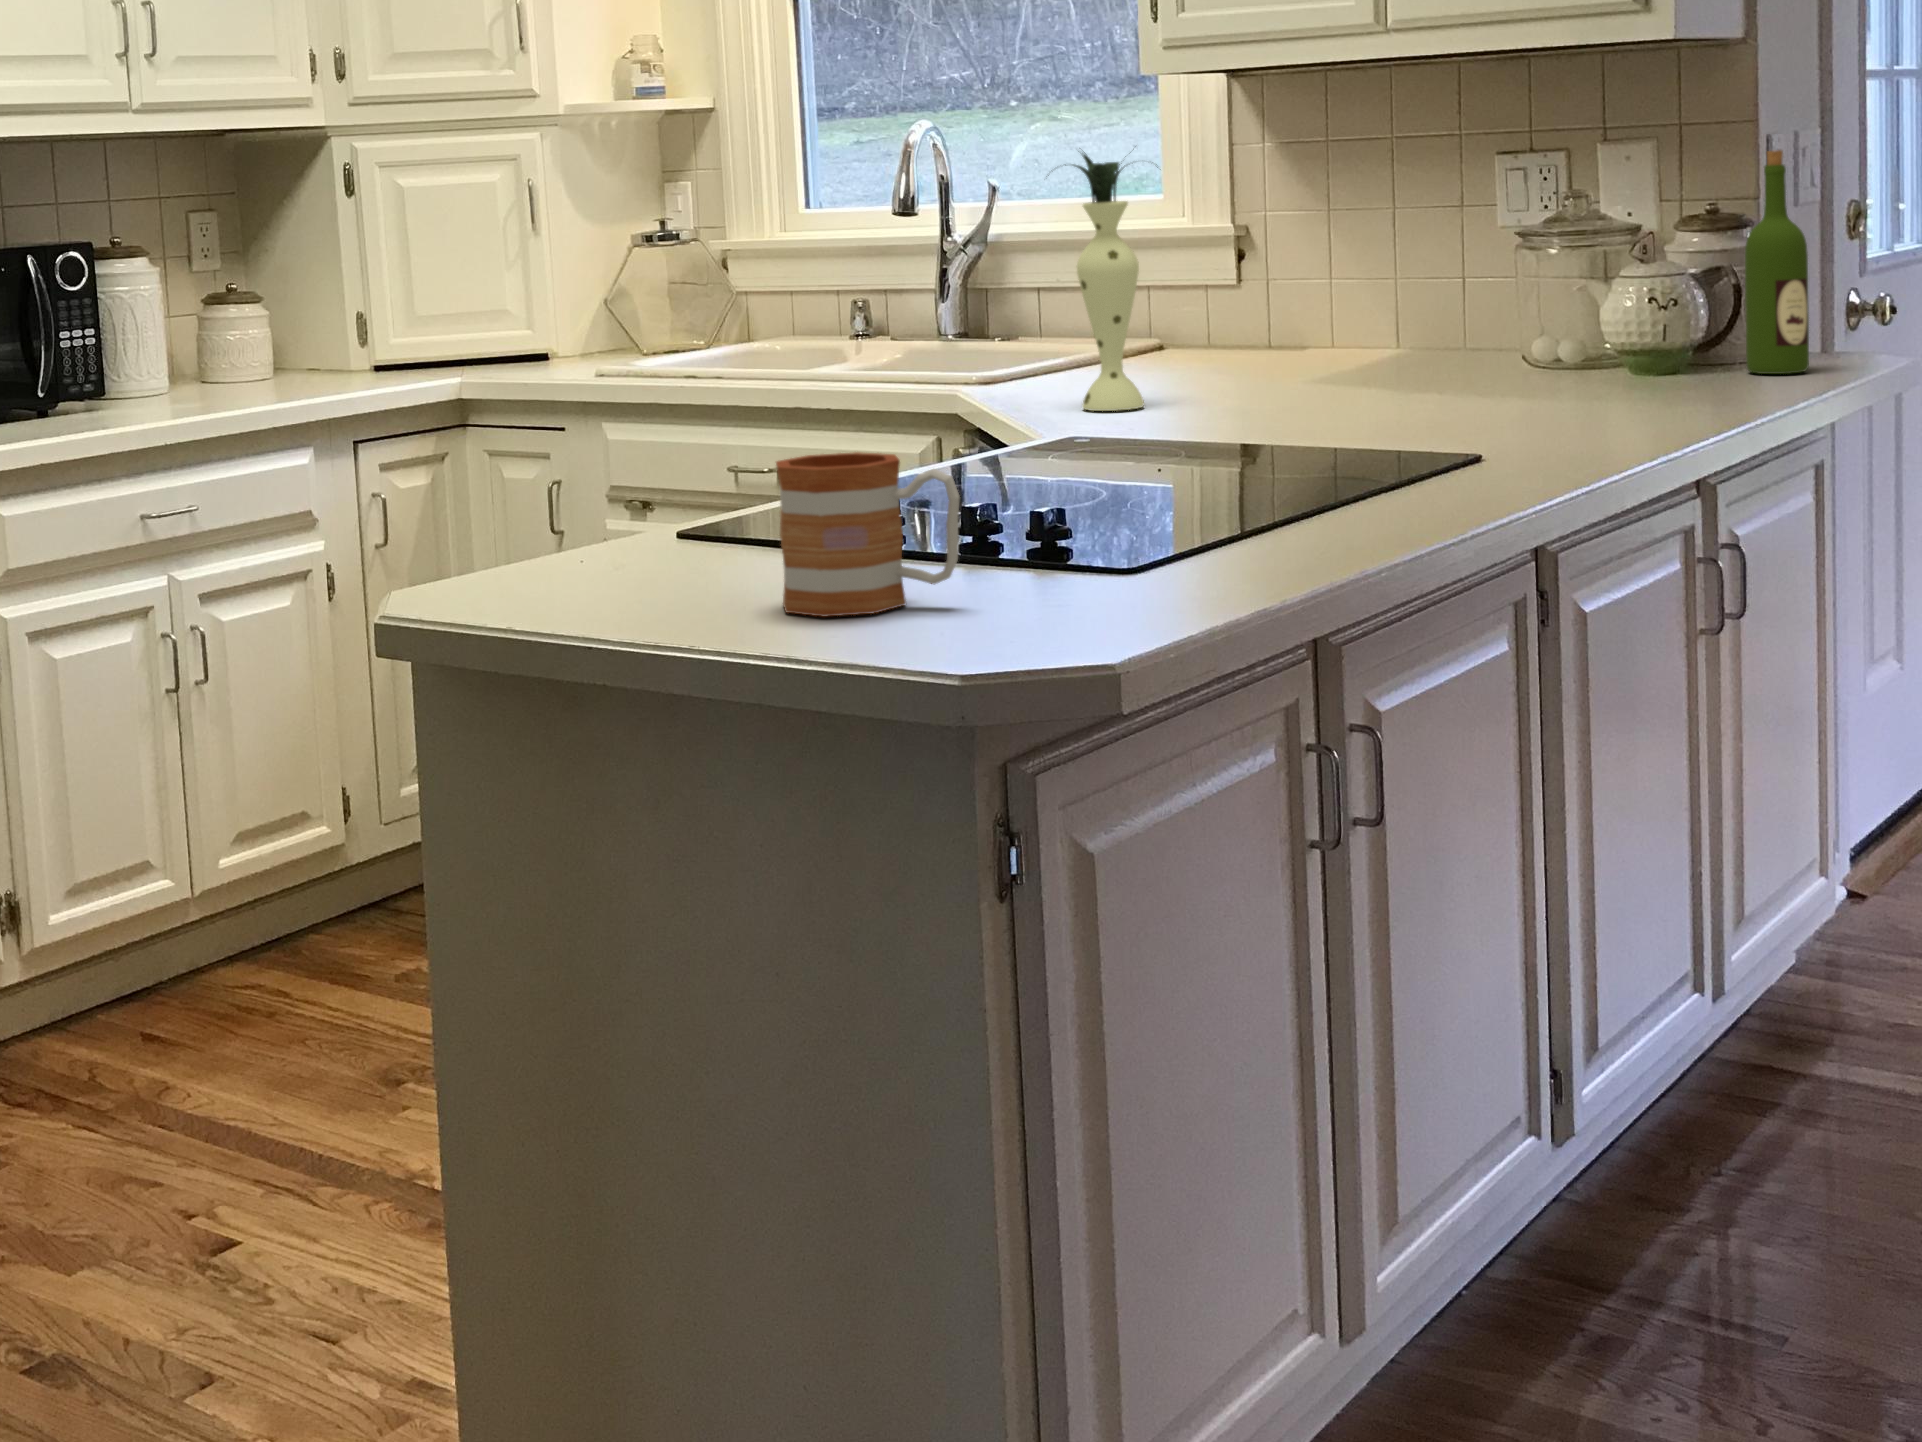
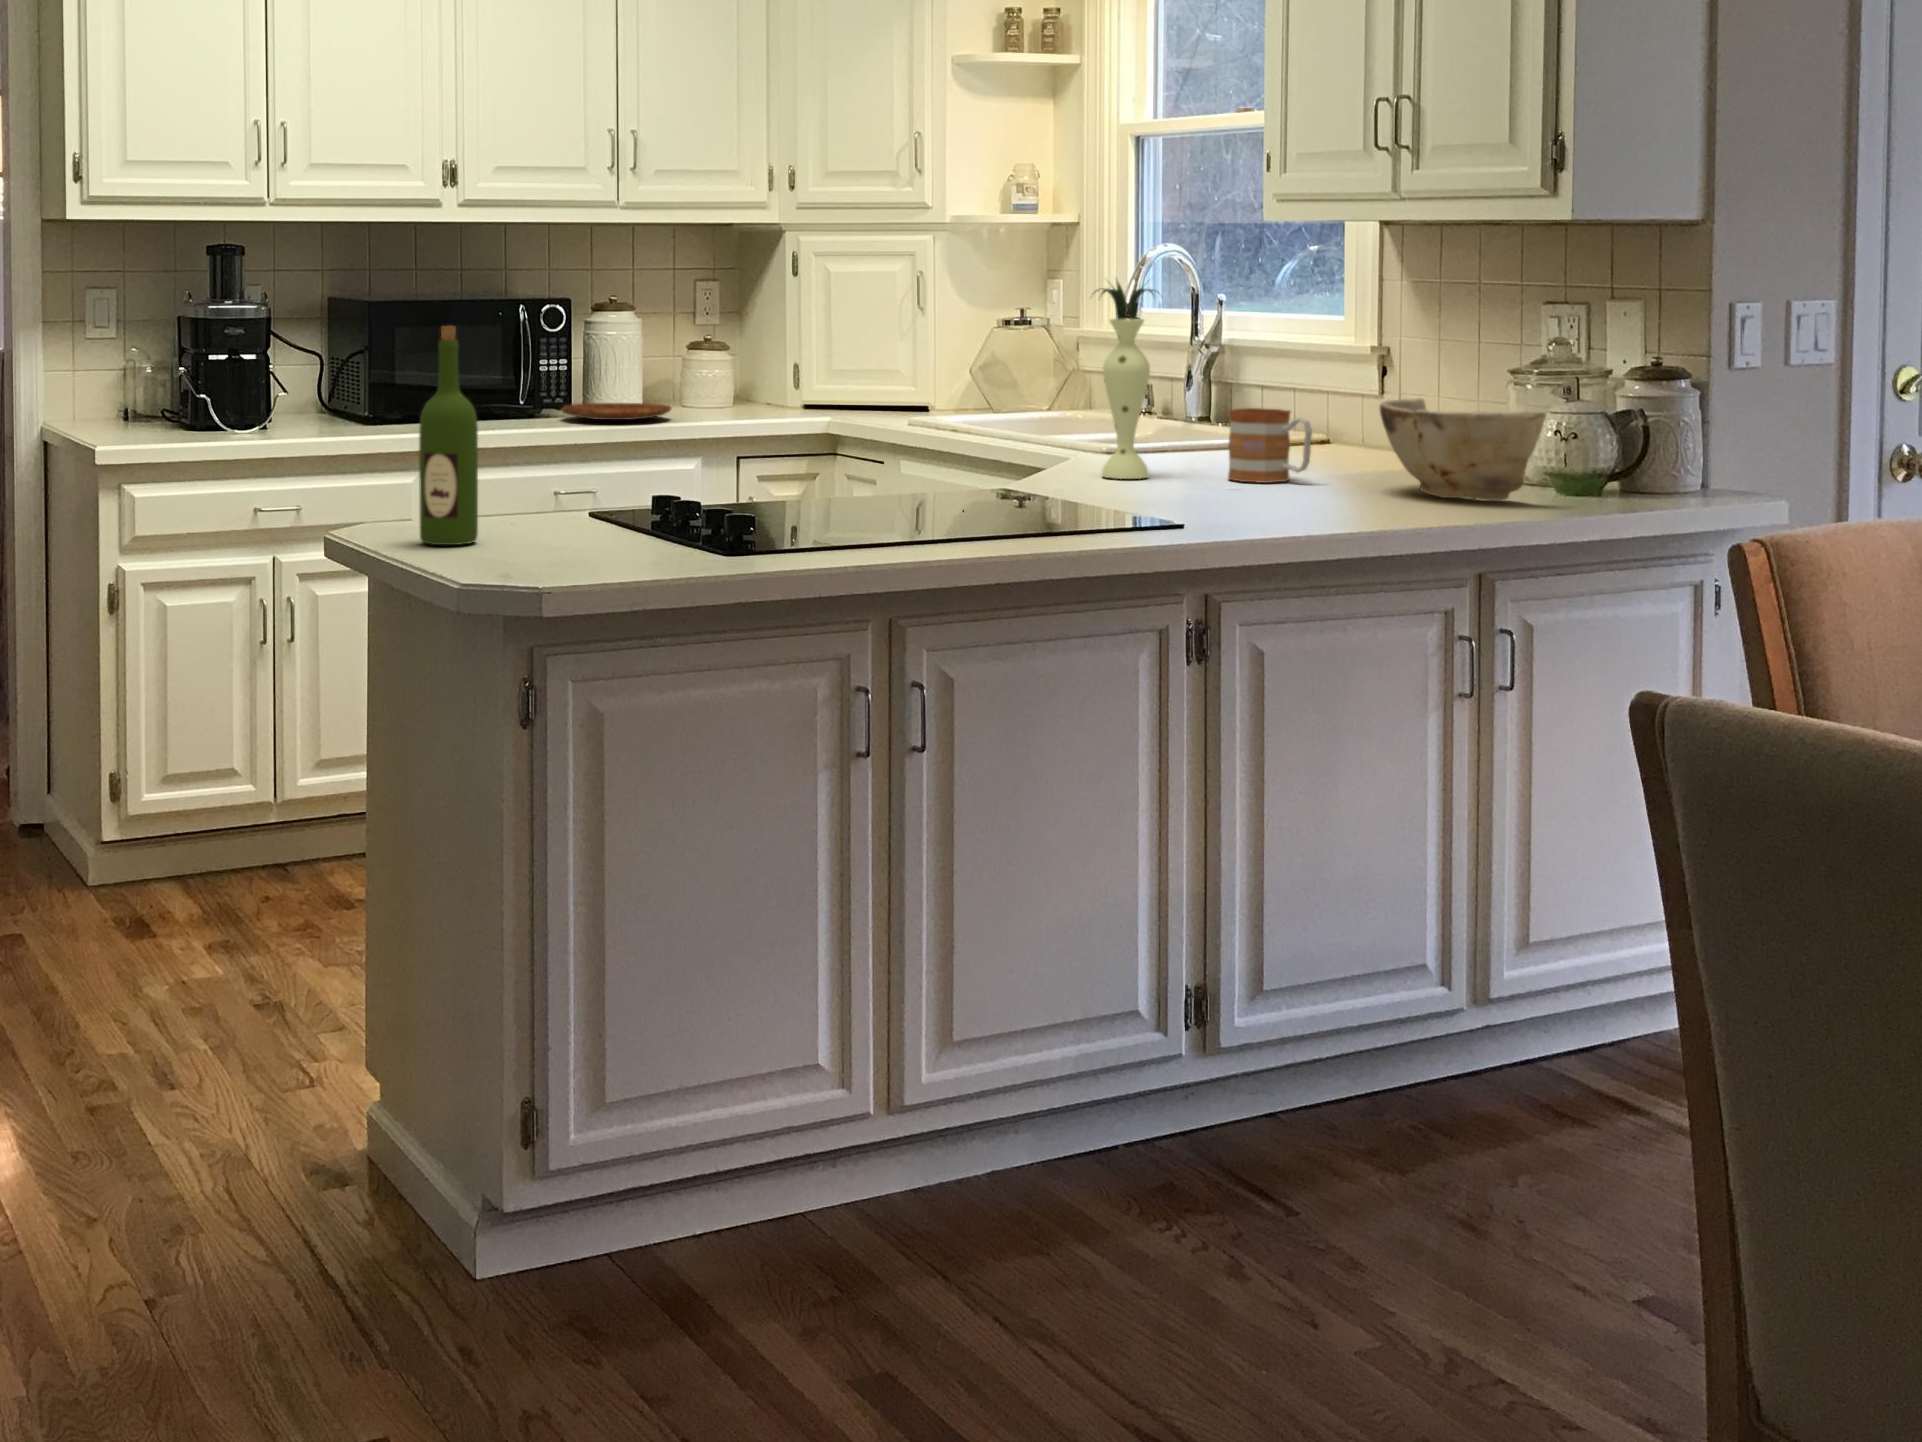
wine bottle: present [1745,151,1809,374] -> present [419,326,478,545]
bowl: none [1437,276,1682,393] -> present [1379,398,1546,500]
tray: none [105,380,266,408] -> present [561,403,671,420]
mug: present [776,452,960,617] -> present [1228,408,1312,483]

